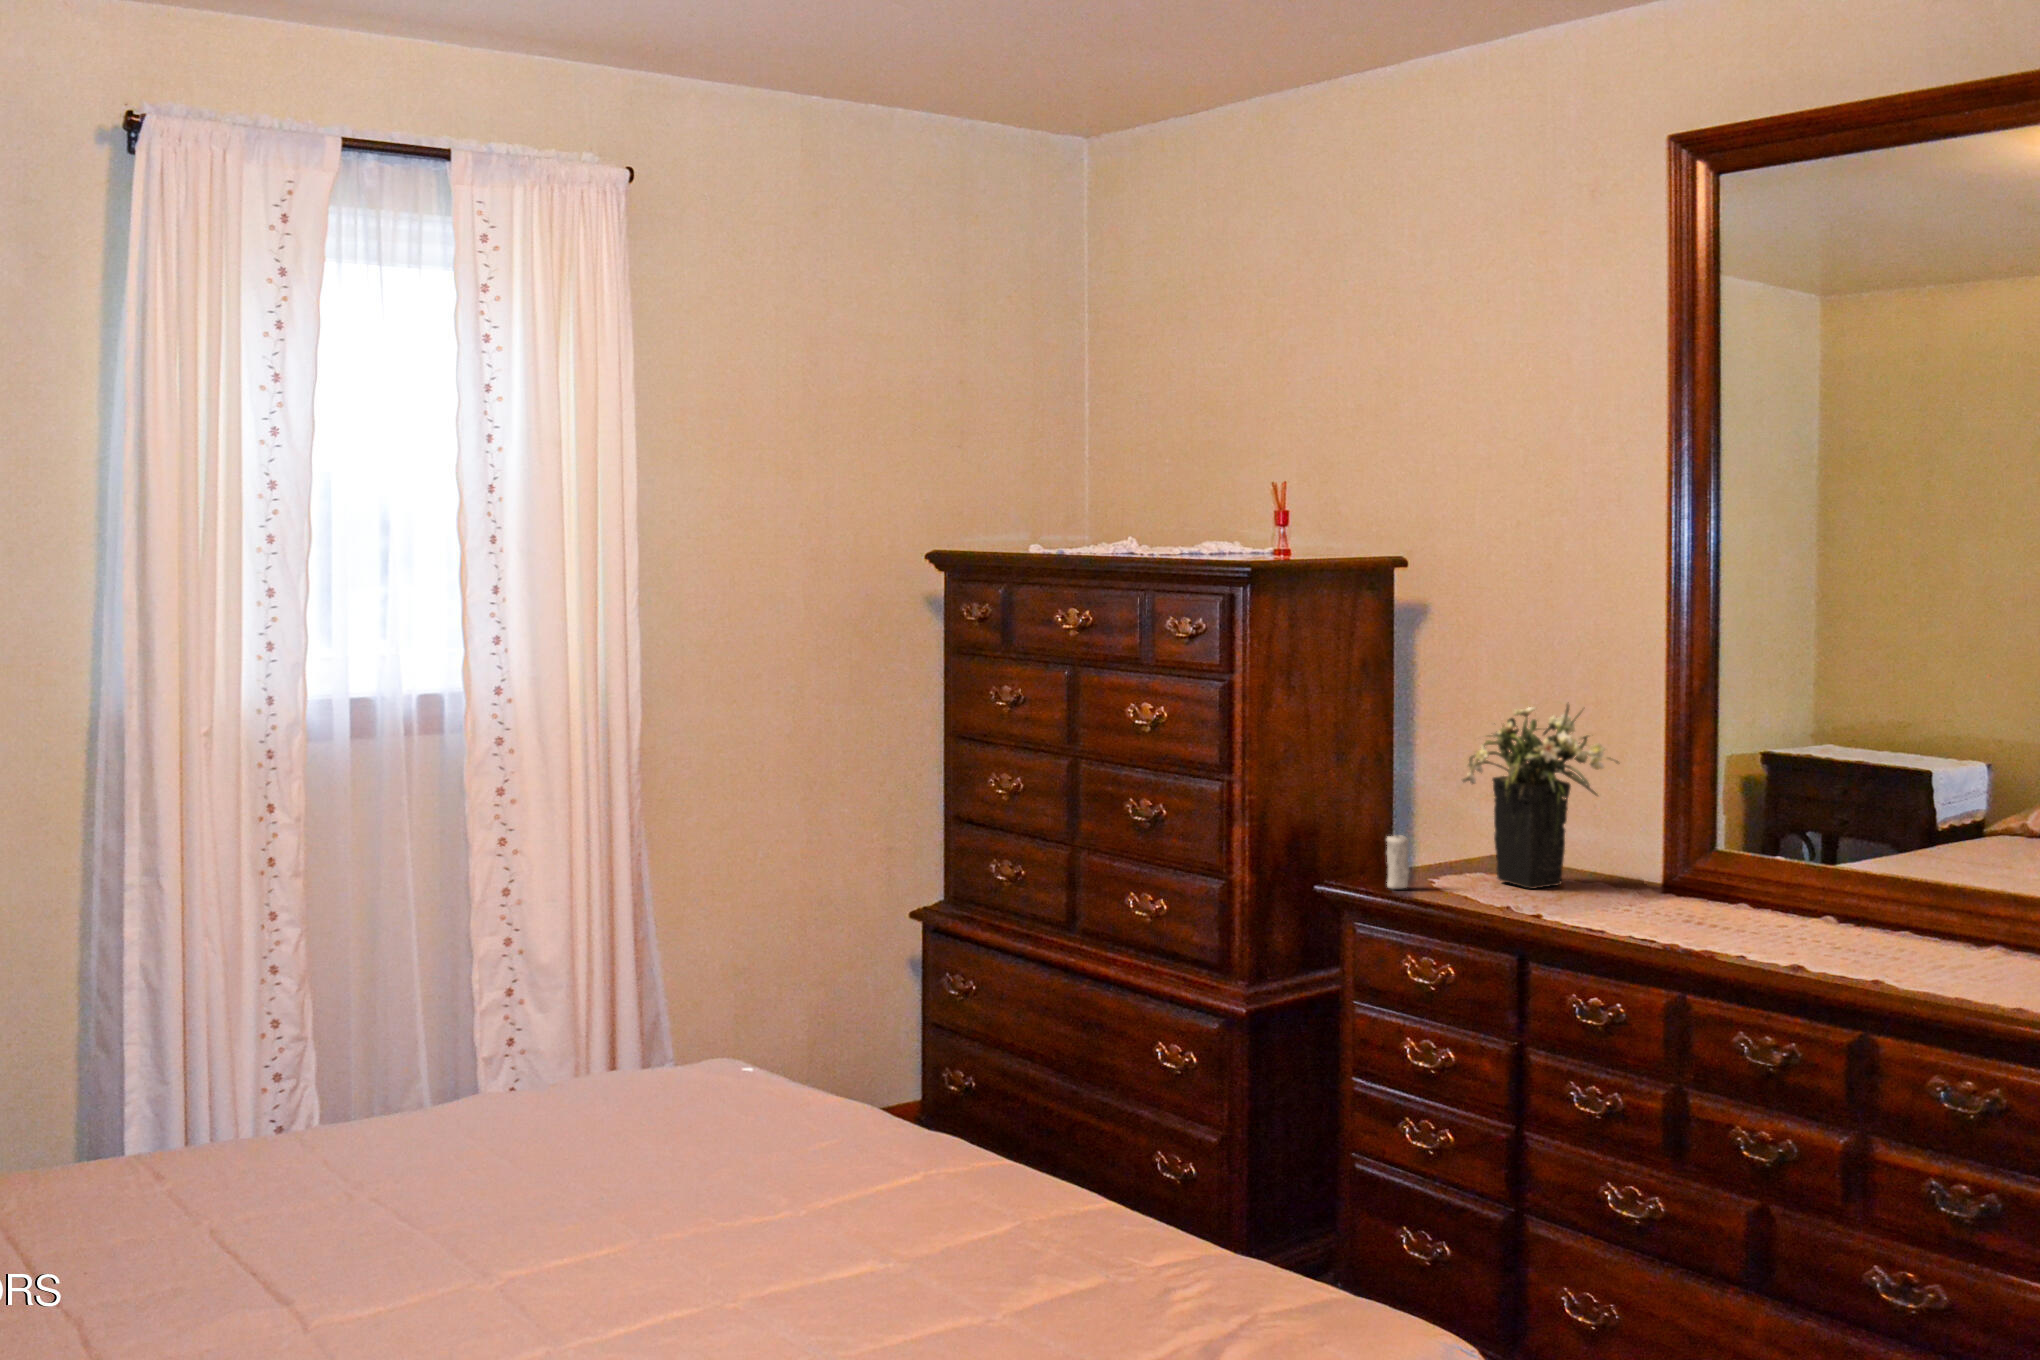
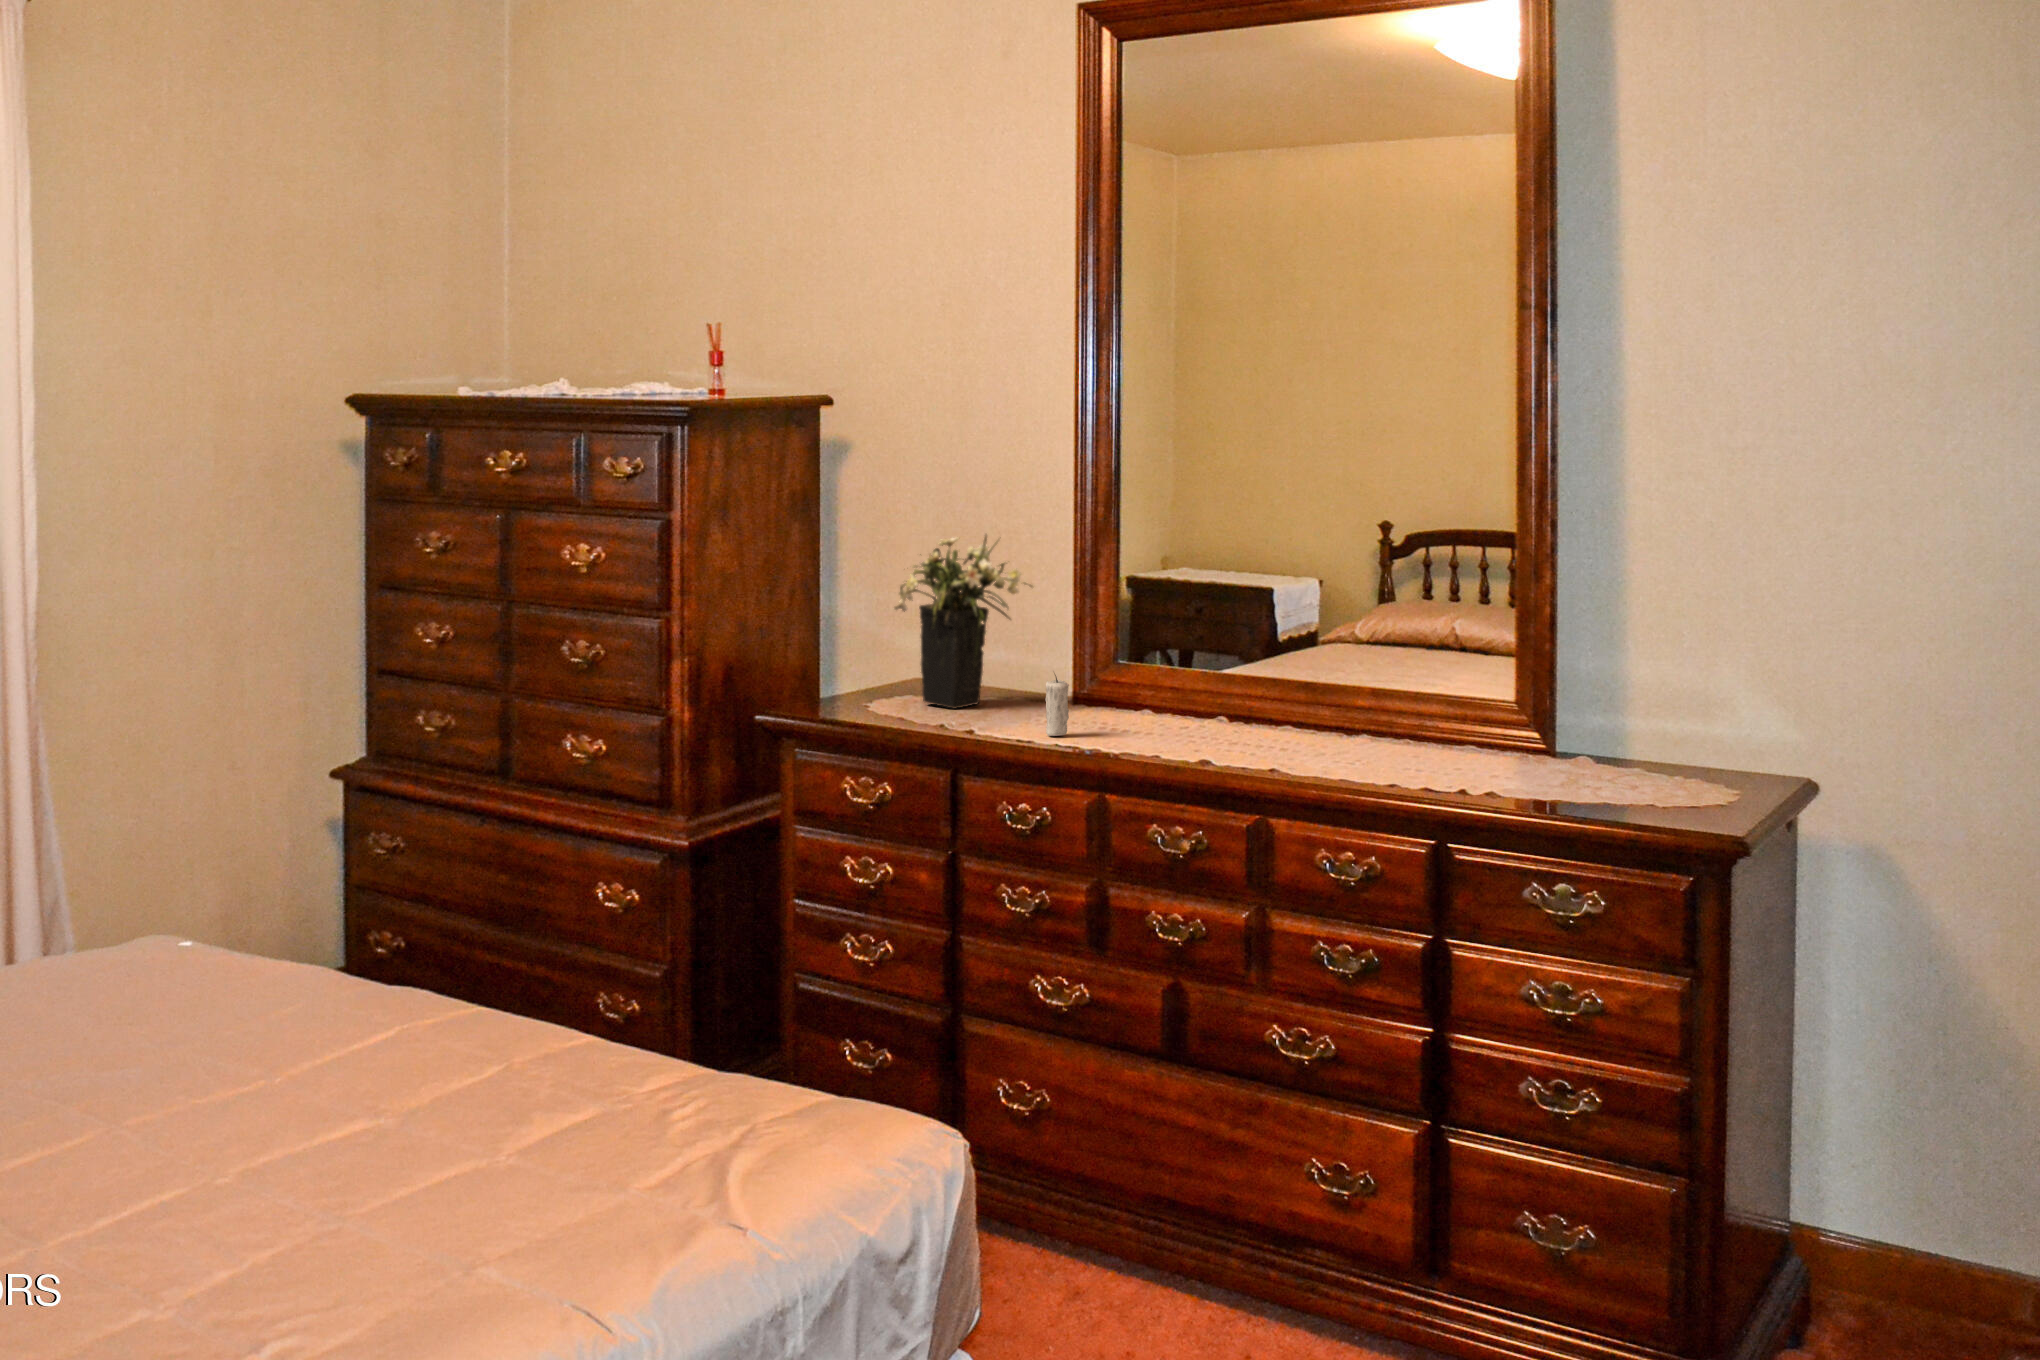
candle: present [1387,835,1409,888] -> present [1046,675,1069,736]

